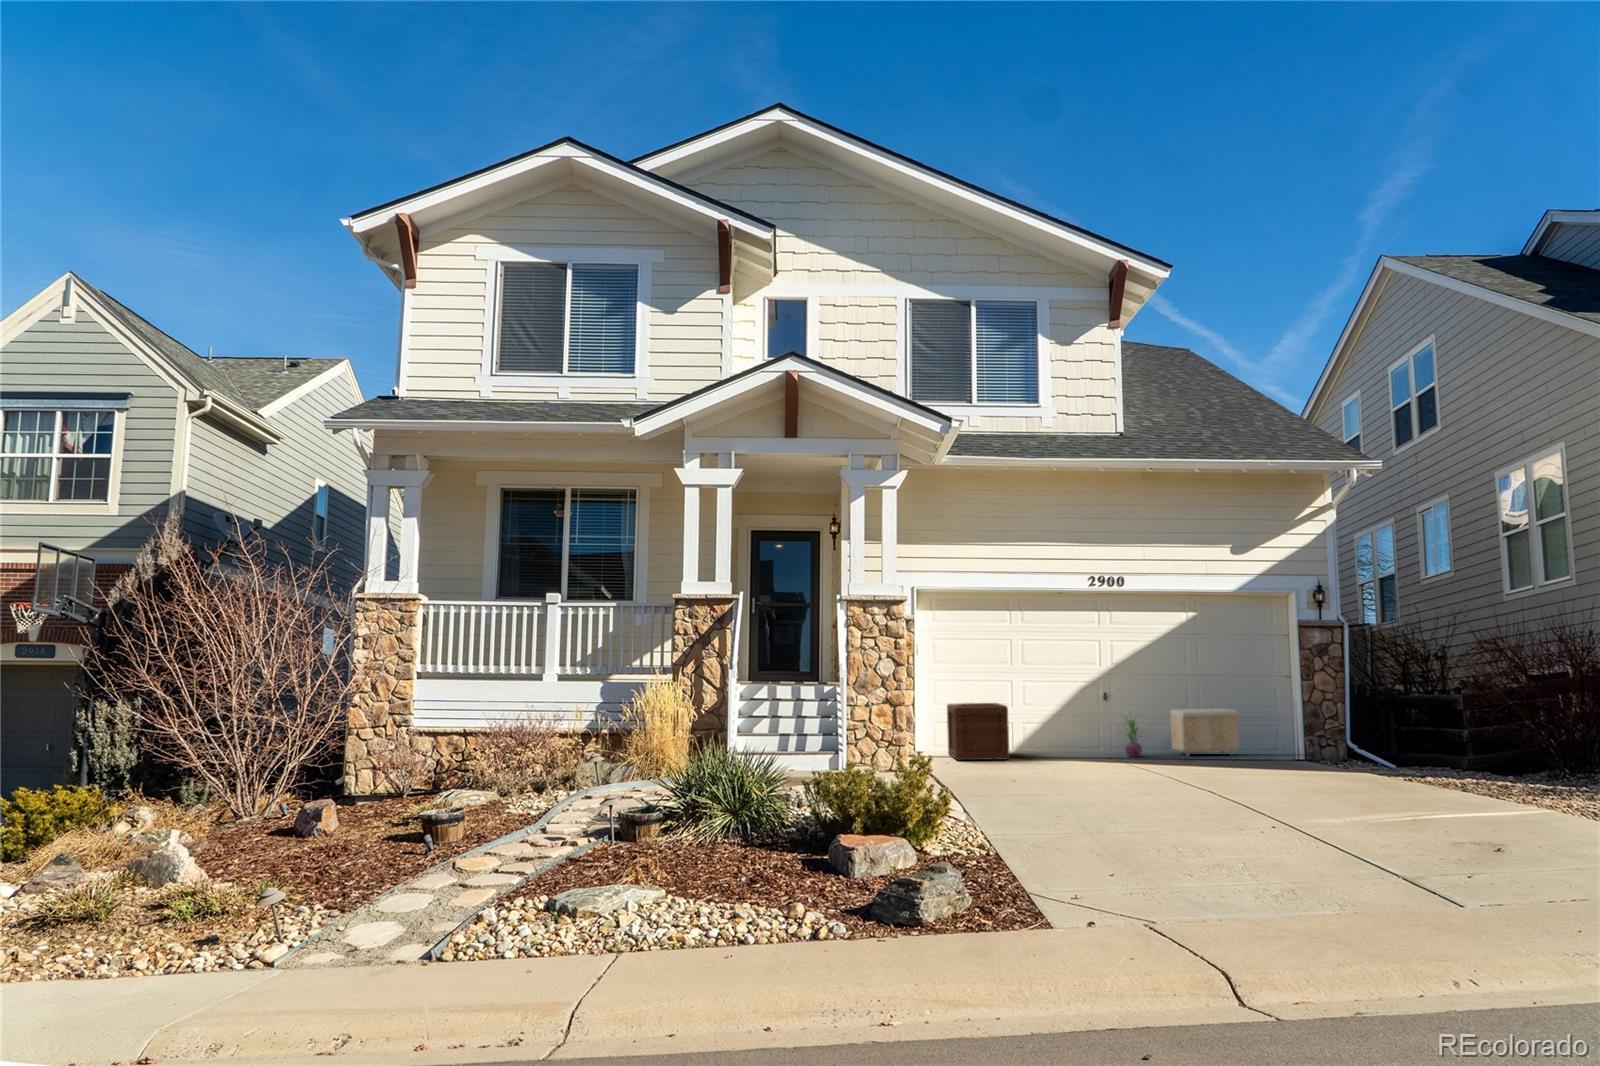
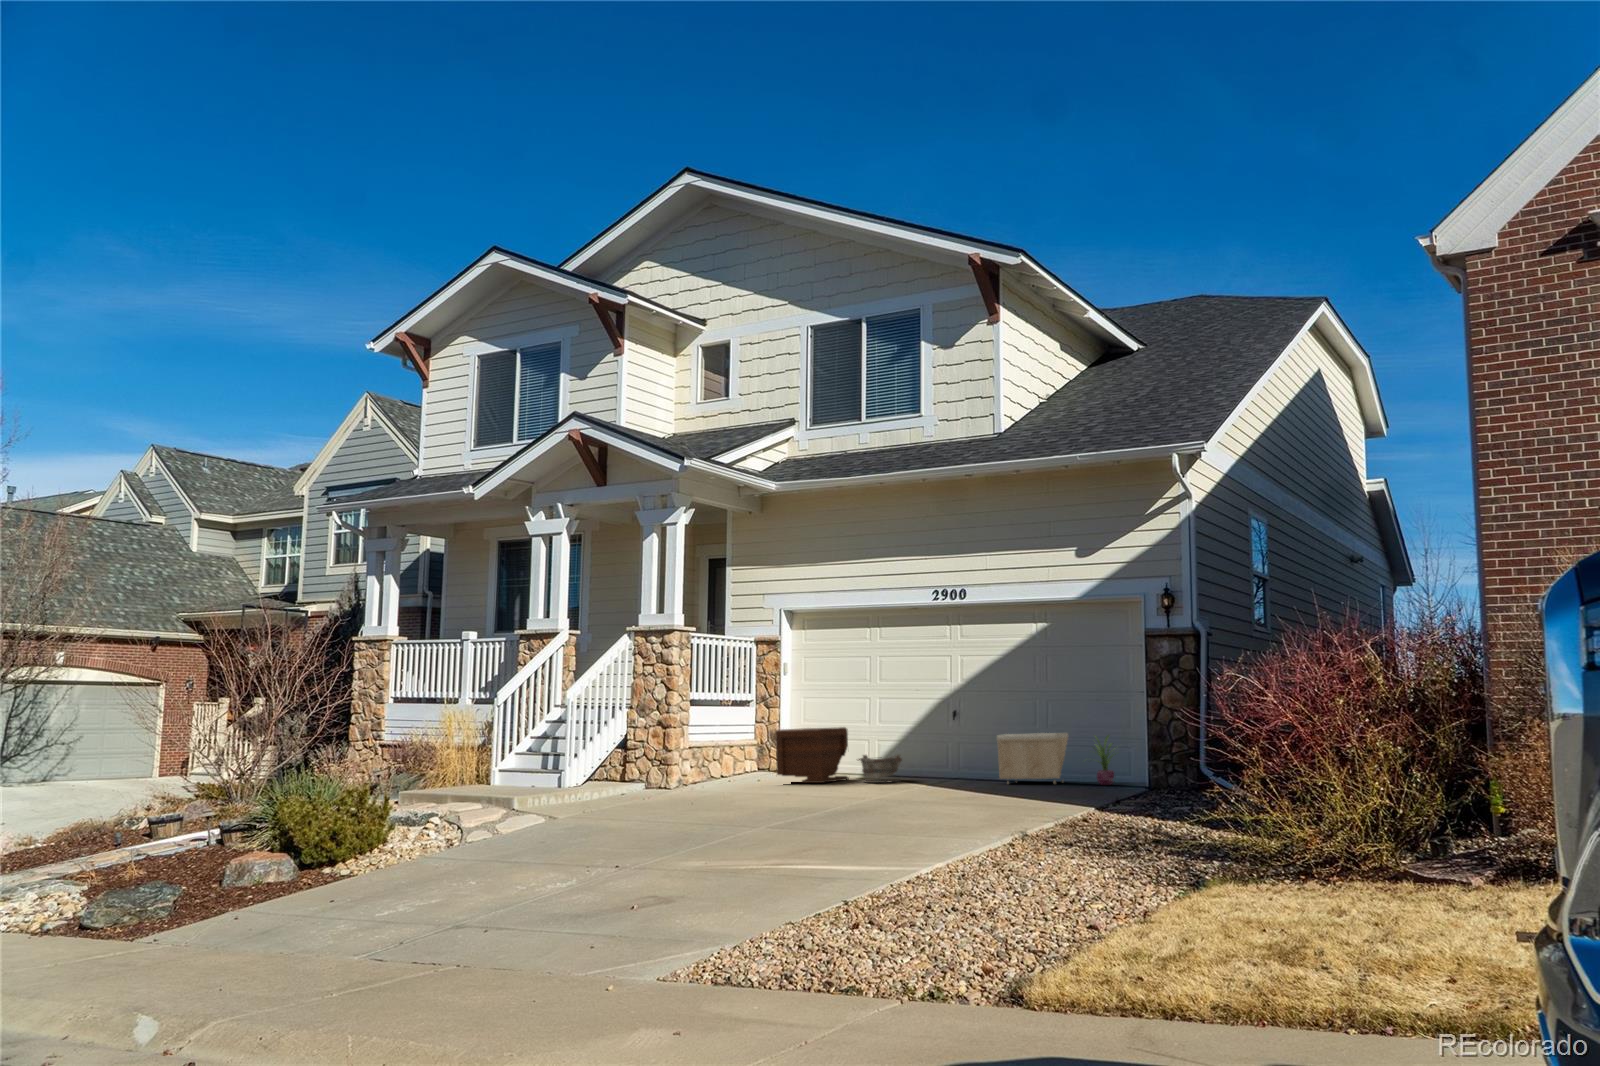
decorative plant: present [1124,712,1142,757] -> present [1093,735,1115,785]
bucket: none [1029,729,1072,758] -> present [858,755,902,783]

